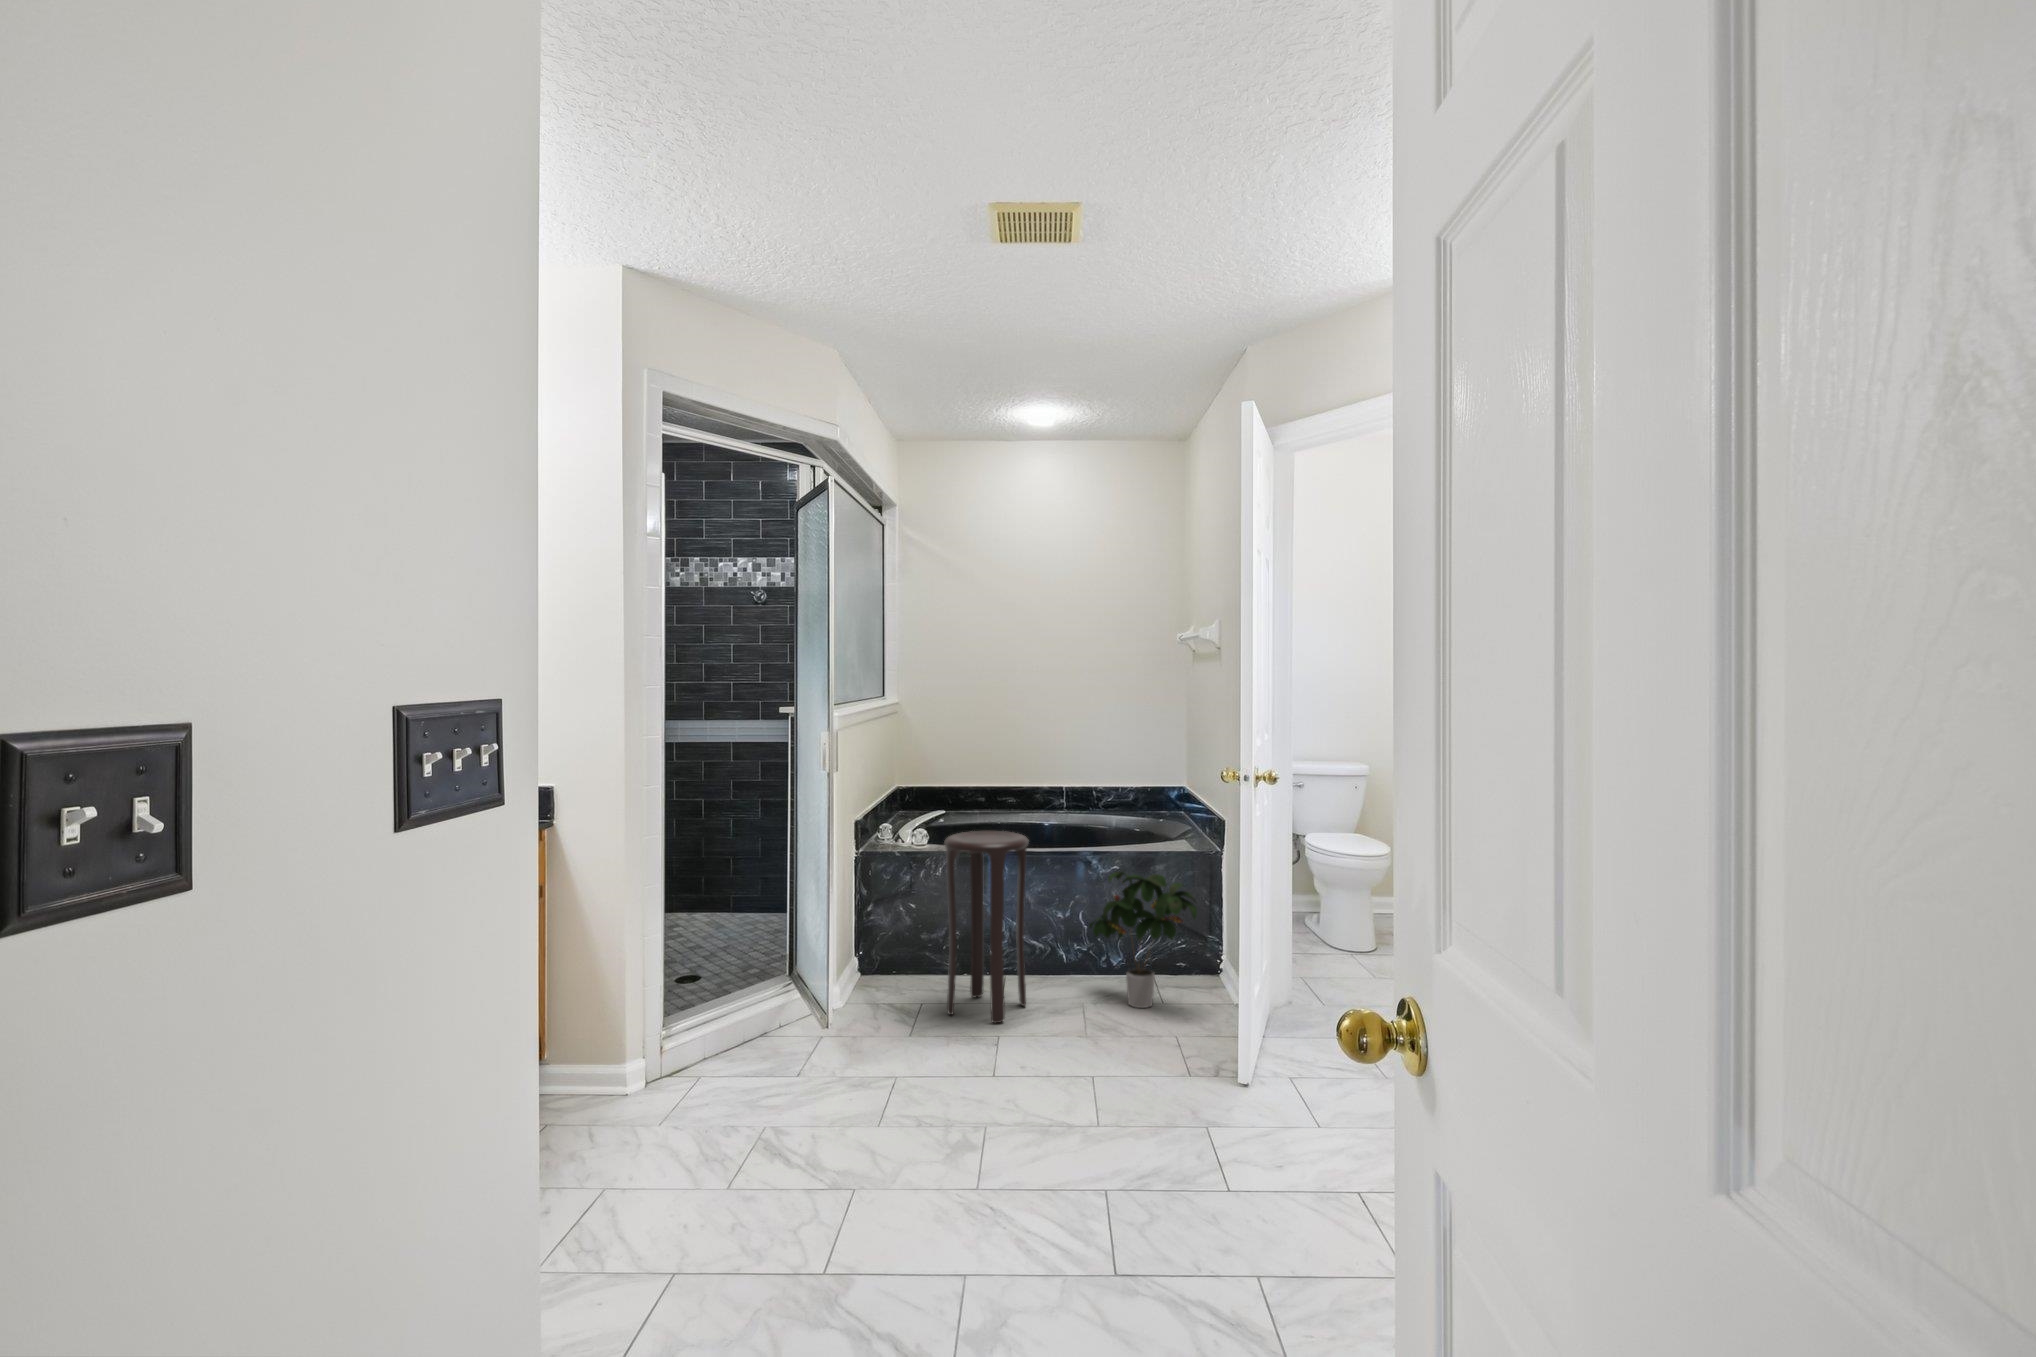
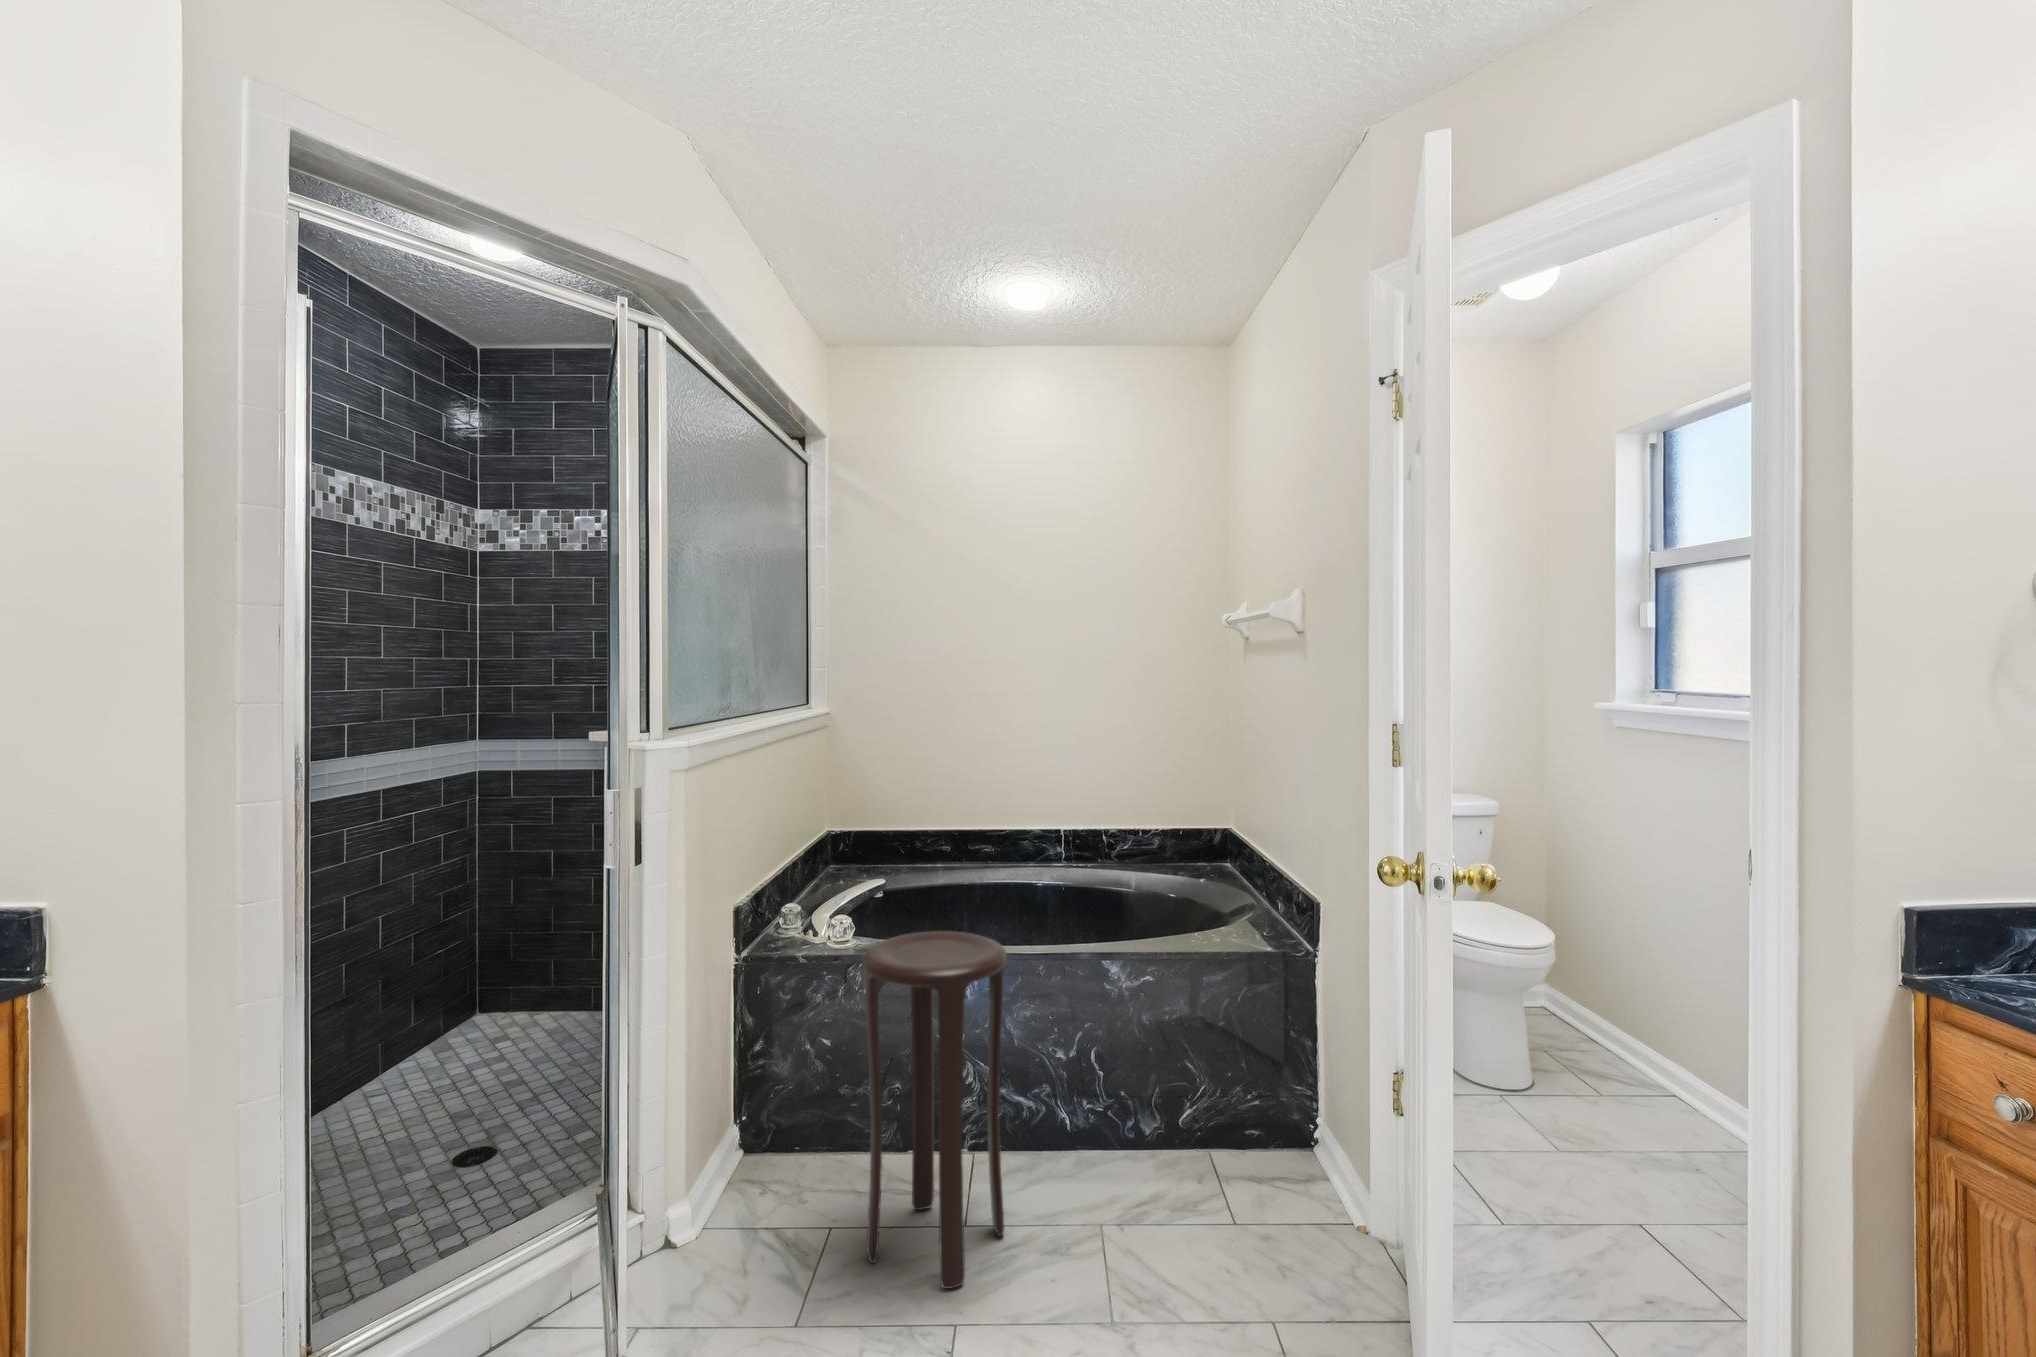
potted plant: present [1089,871,1197,1008] -> none [1108,995,1300,1242]

